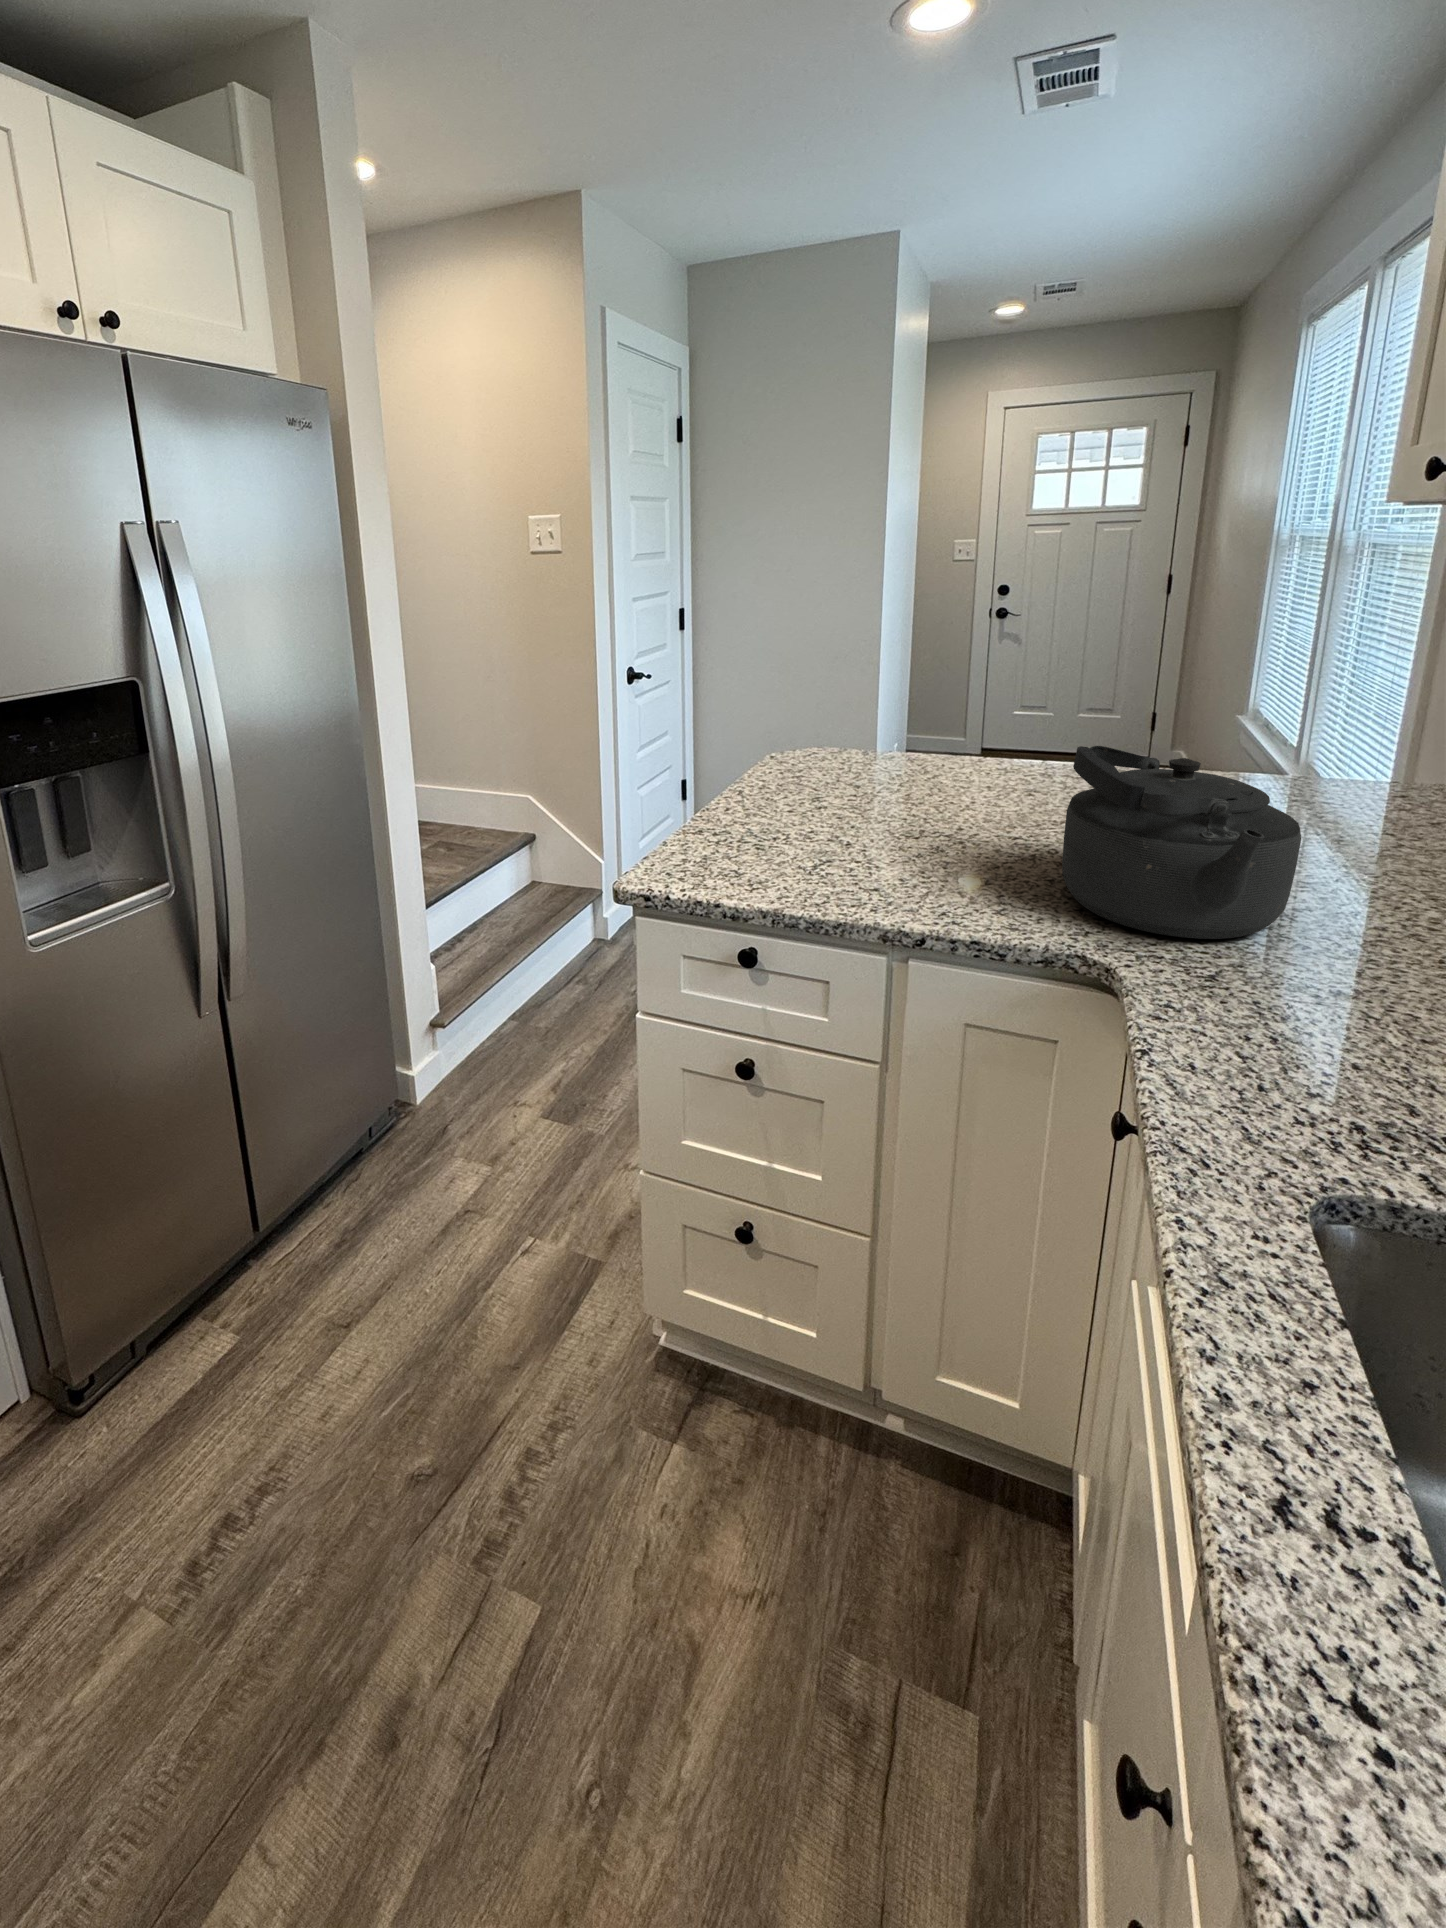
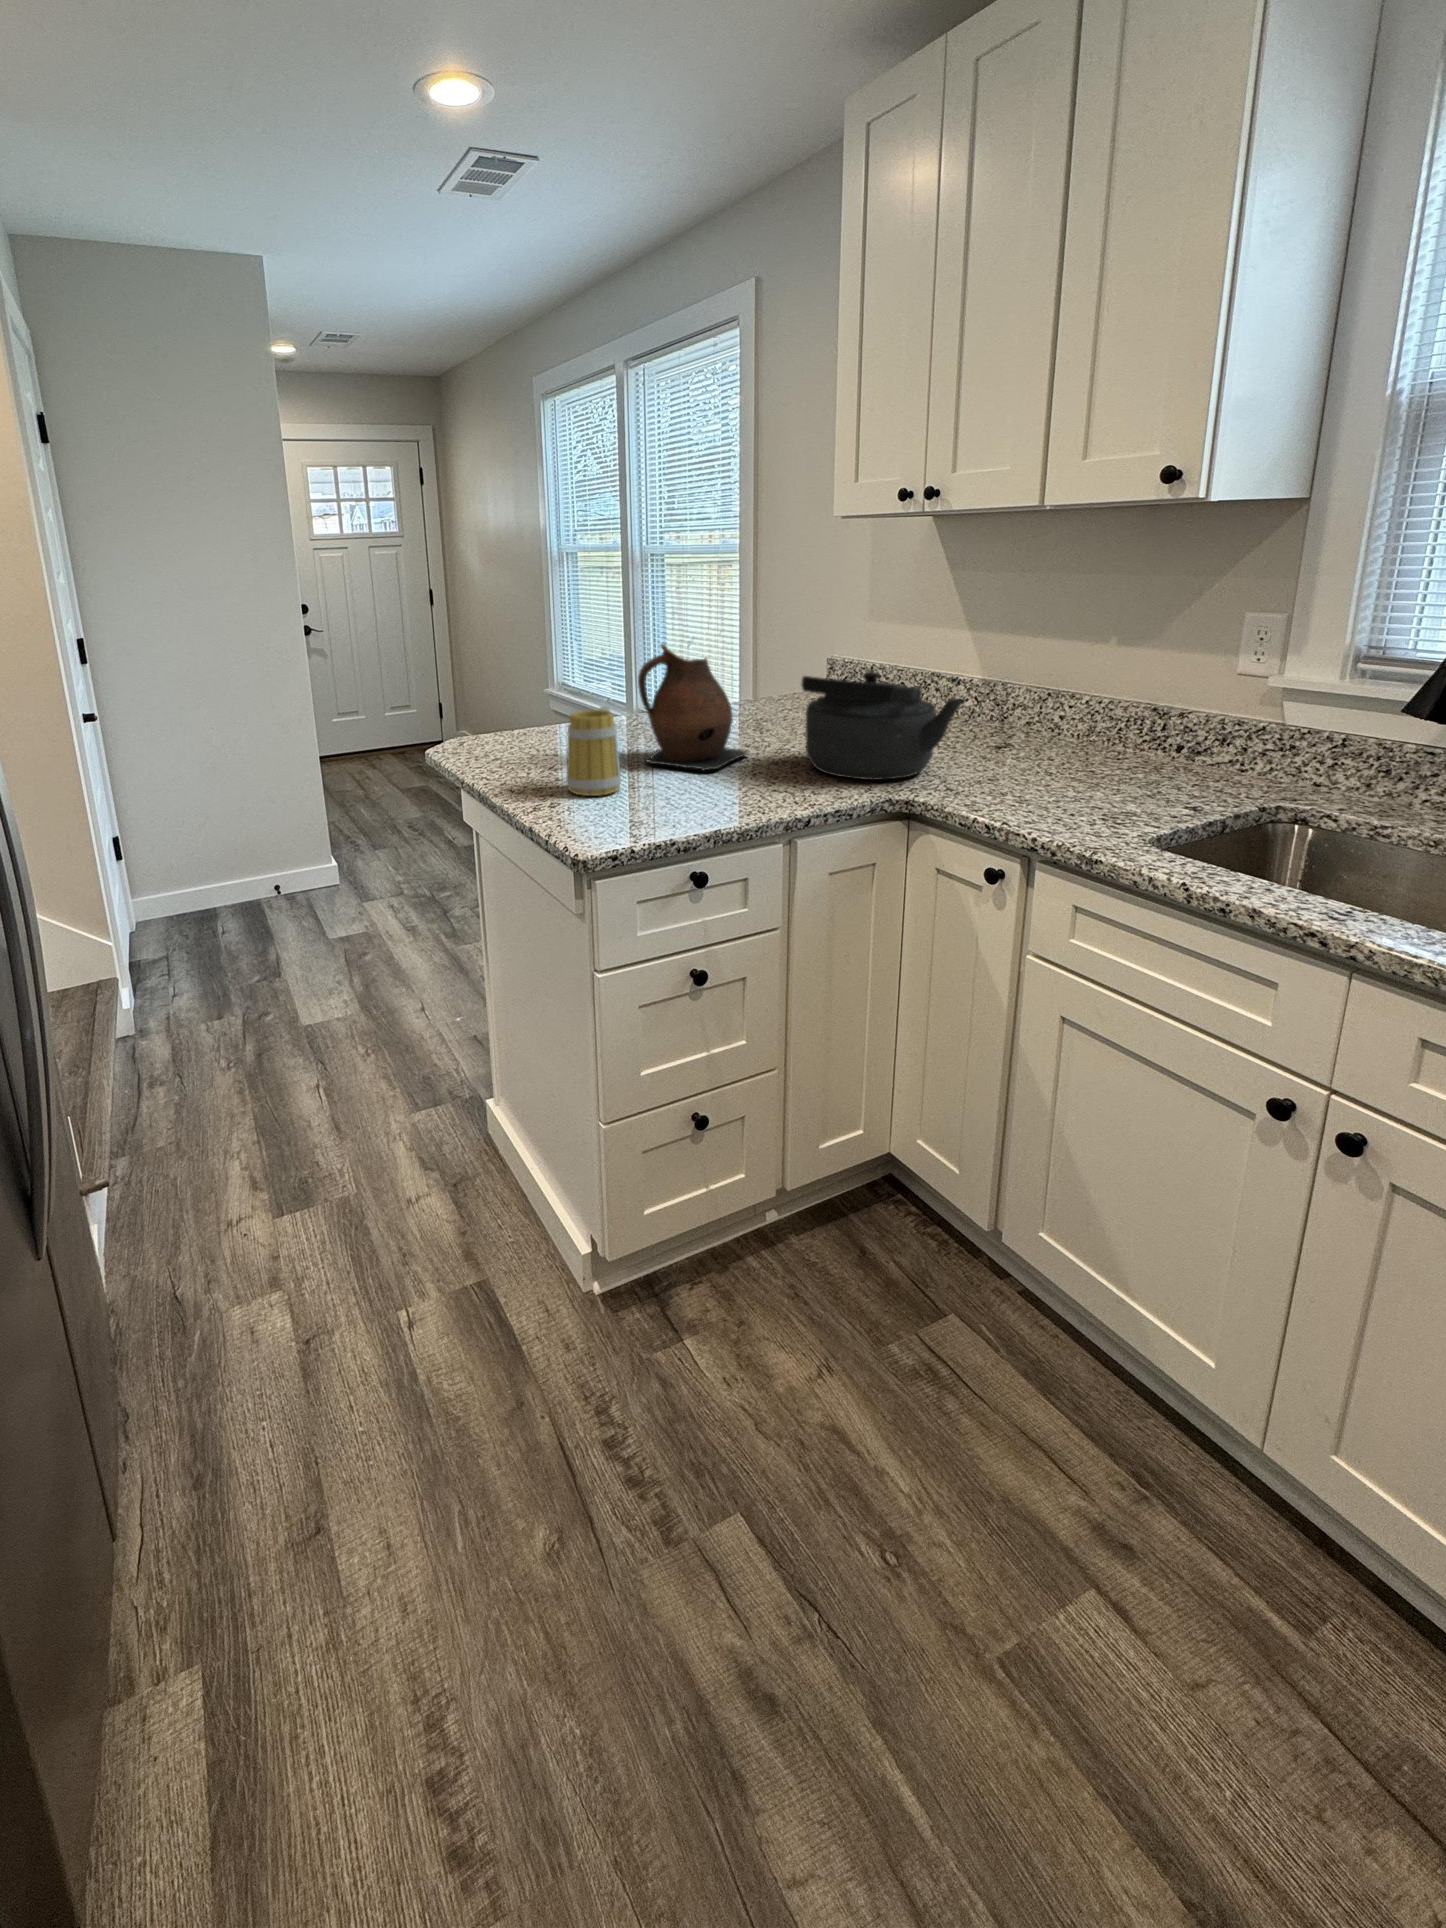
ceramic pitcher: none [890,672,1043,844] -> present [638,644,748,771]
mug: none [735,735,823,835] -> present [566,706,621,796]

